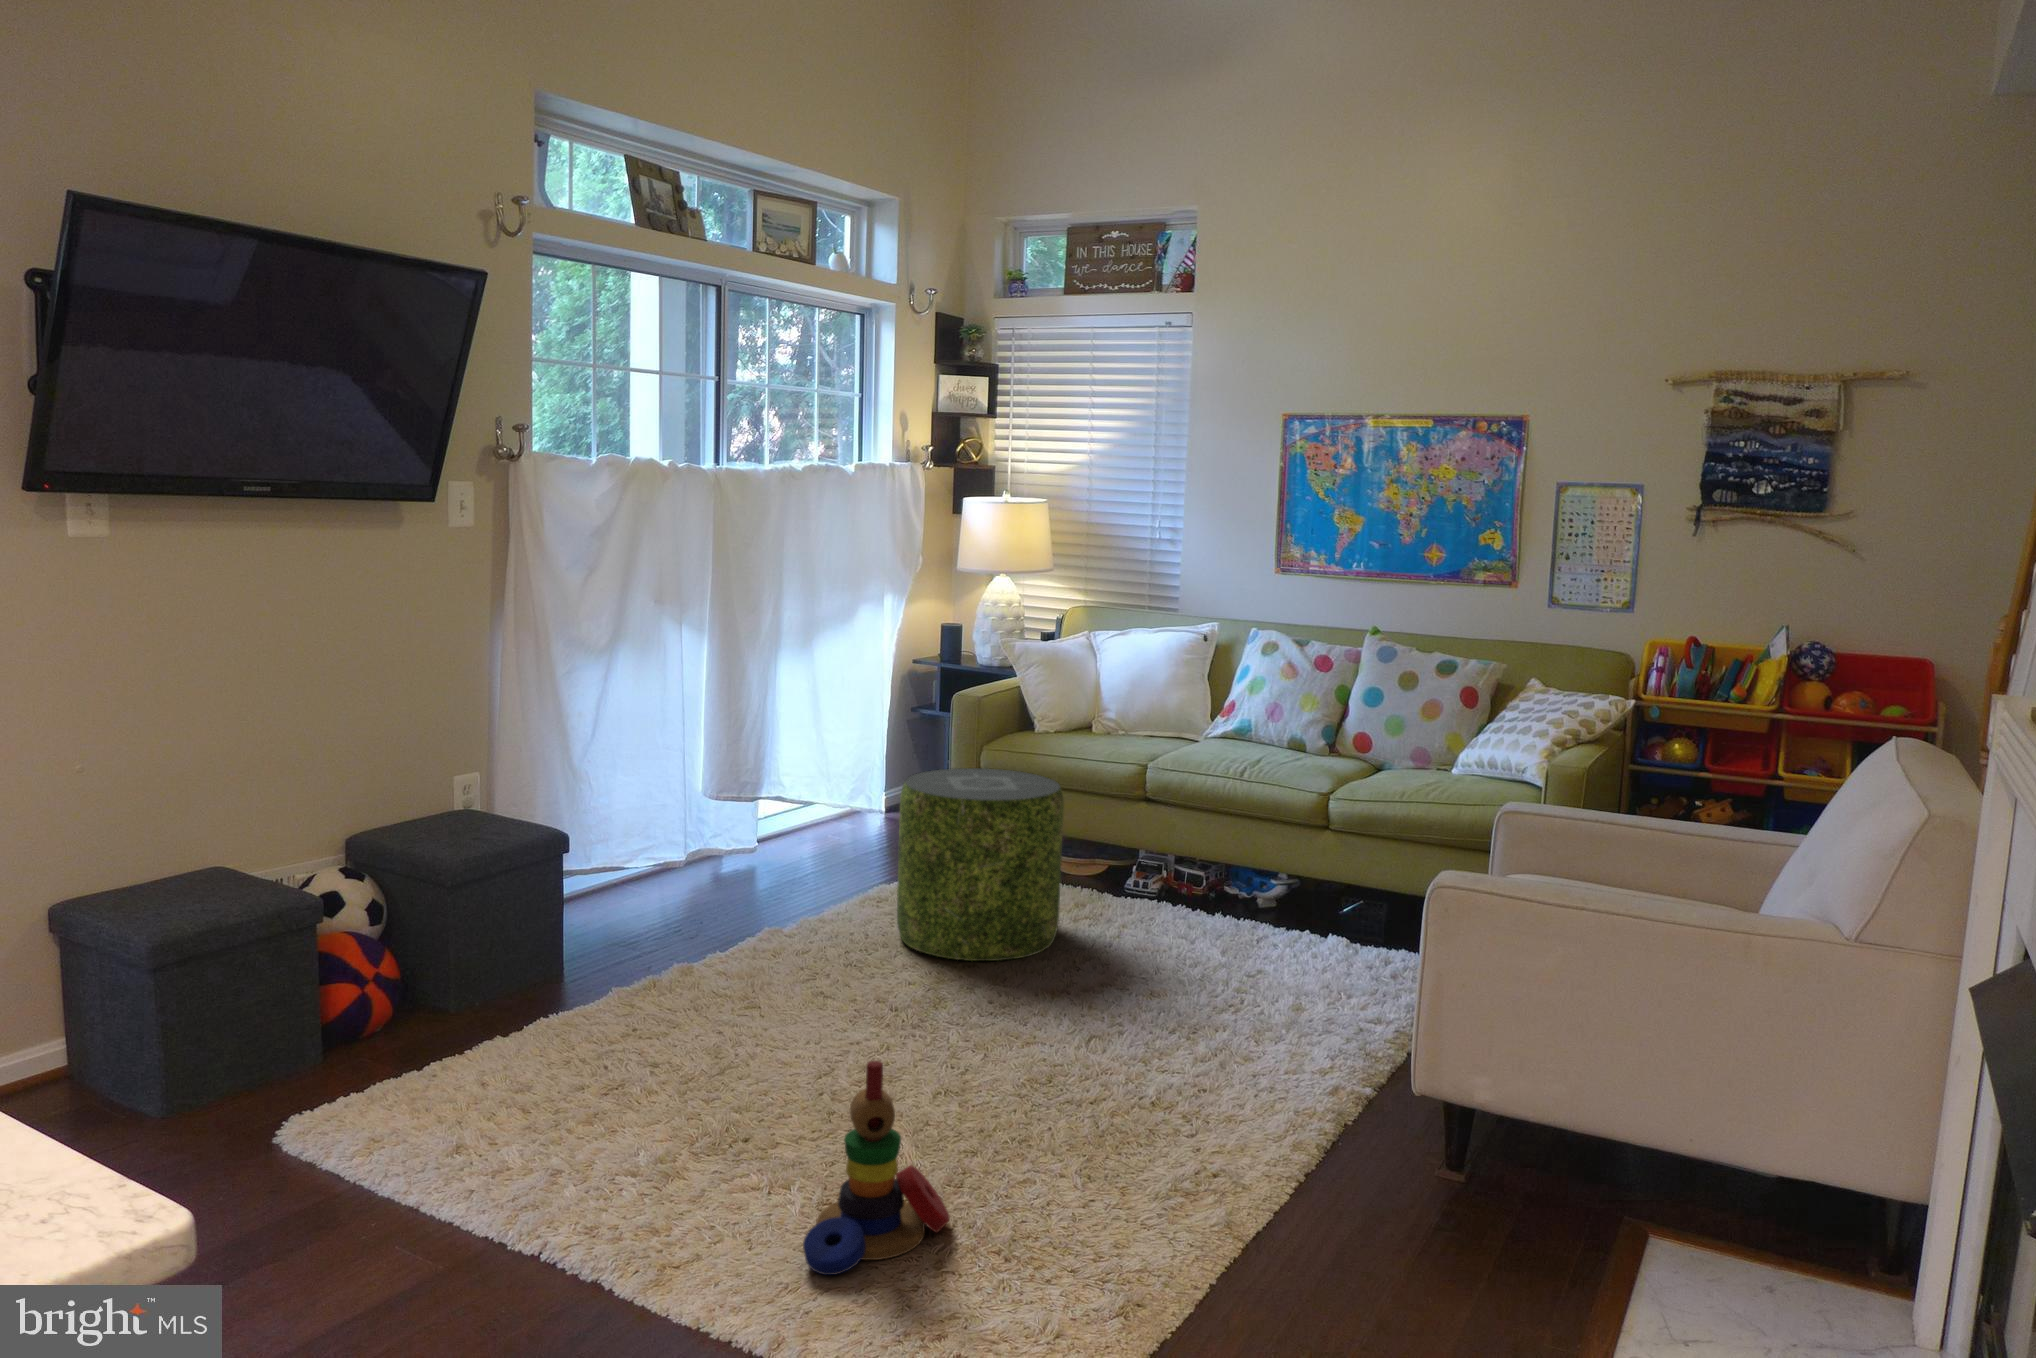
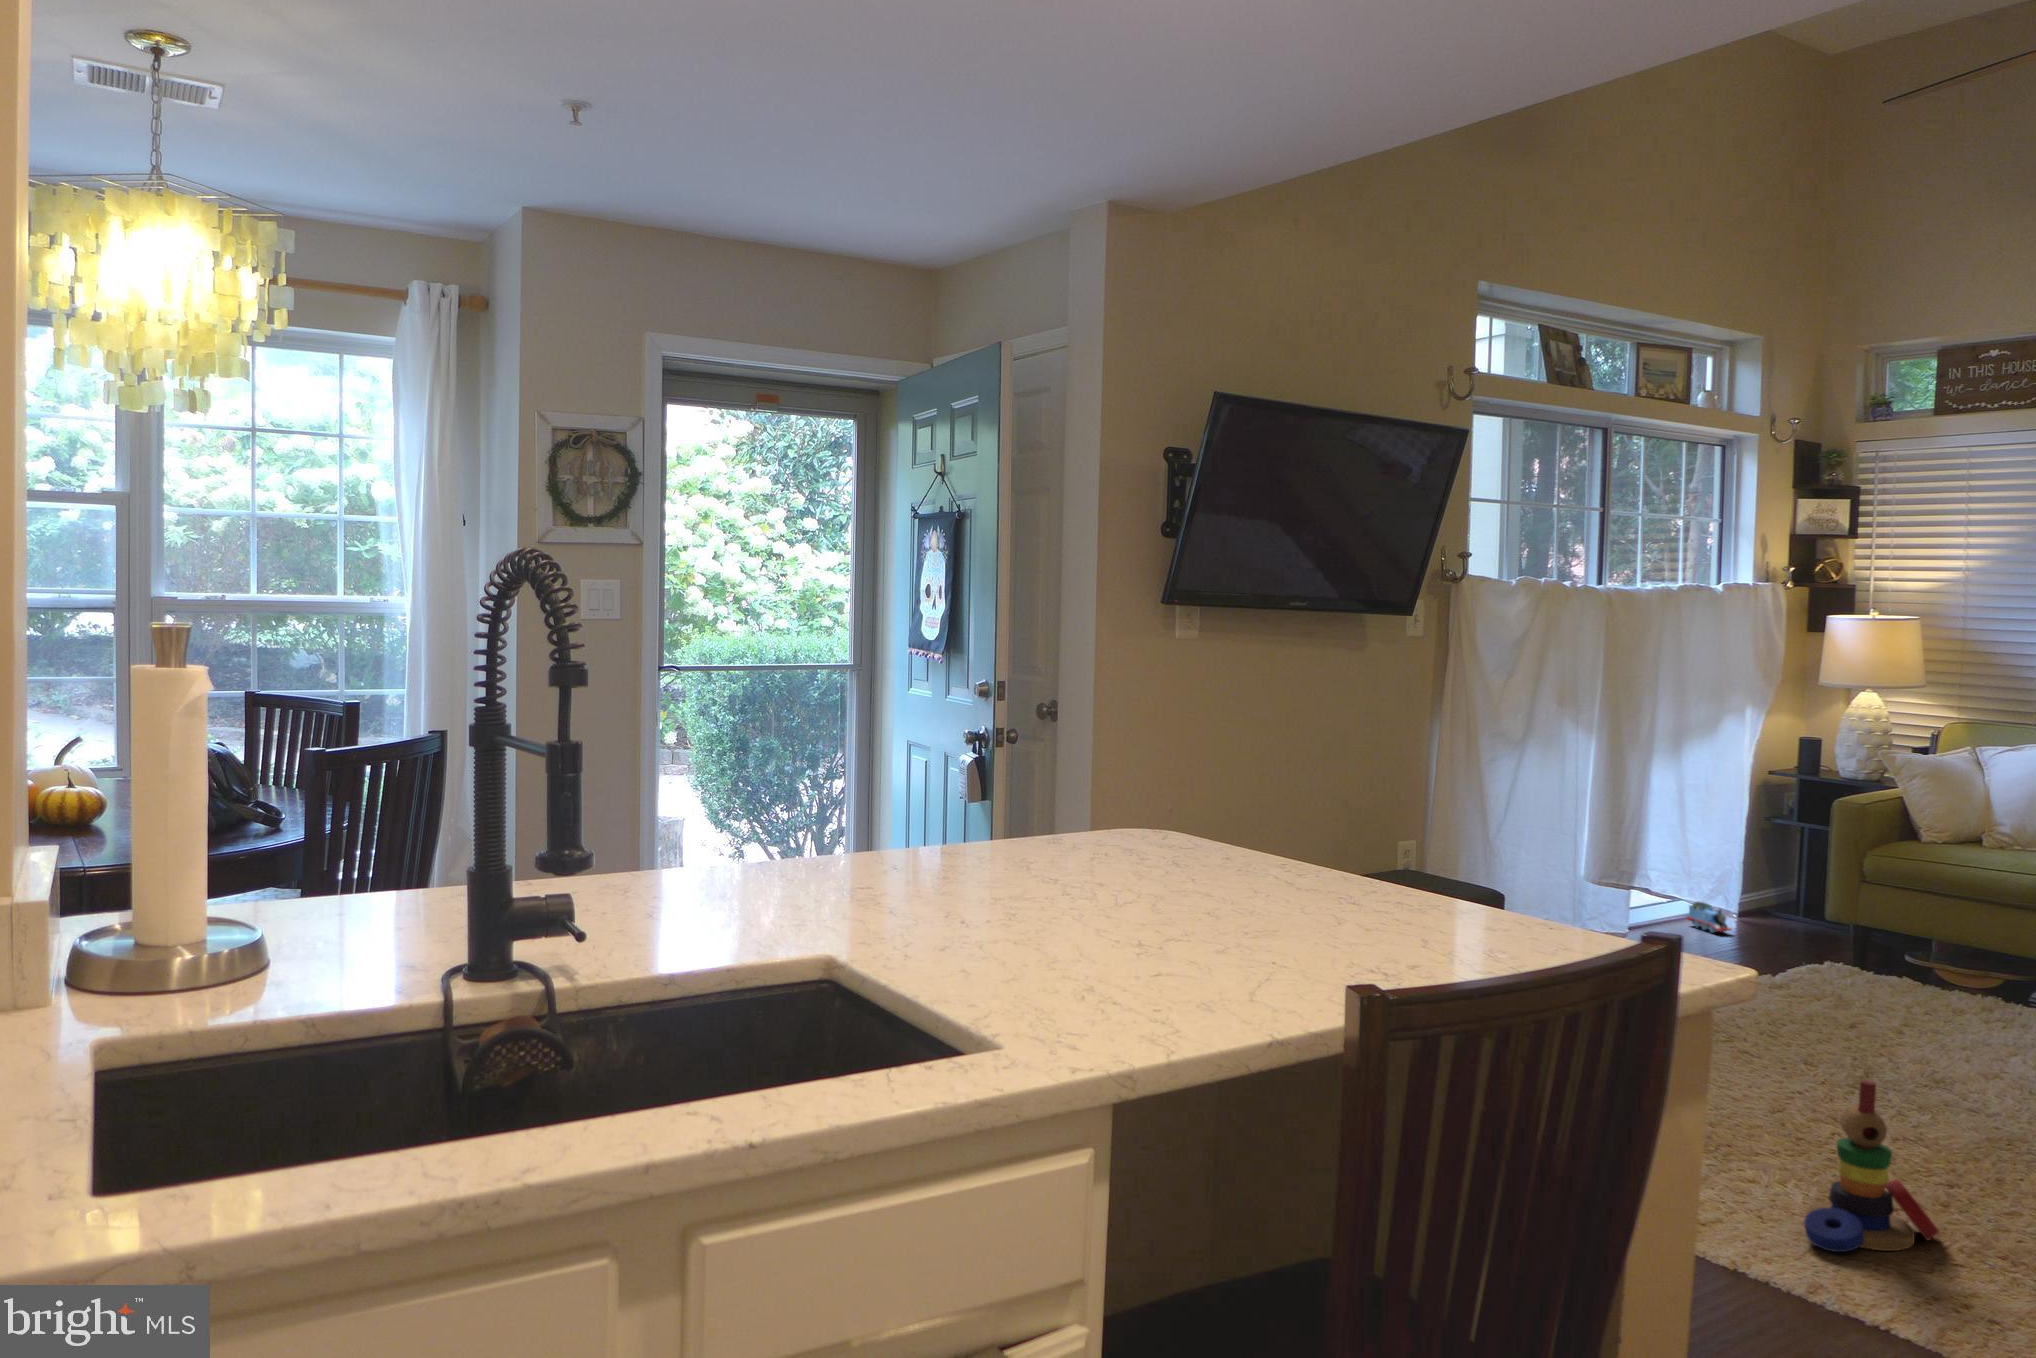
pouf: present [897,768,1064,961] -> none [1796,864,1981,1047]
toy train: none [828,808,868,841] -> present [1688,901,1731,933]

